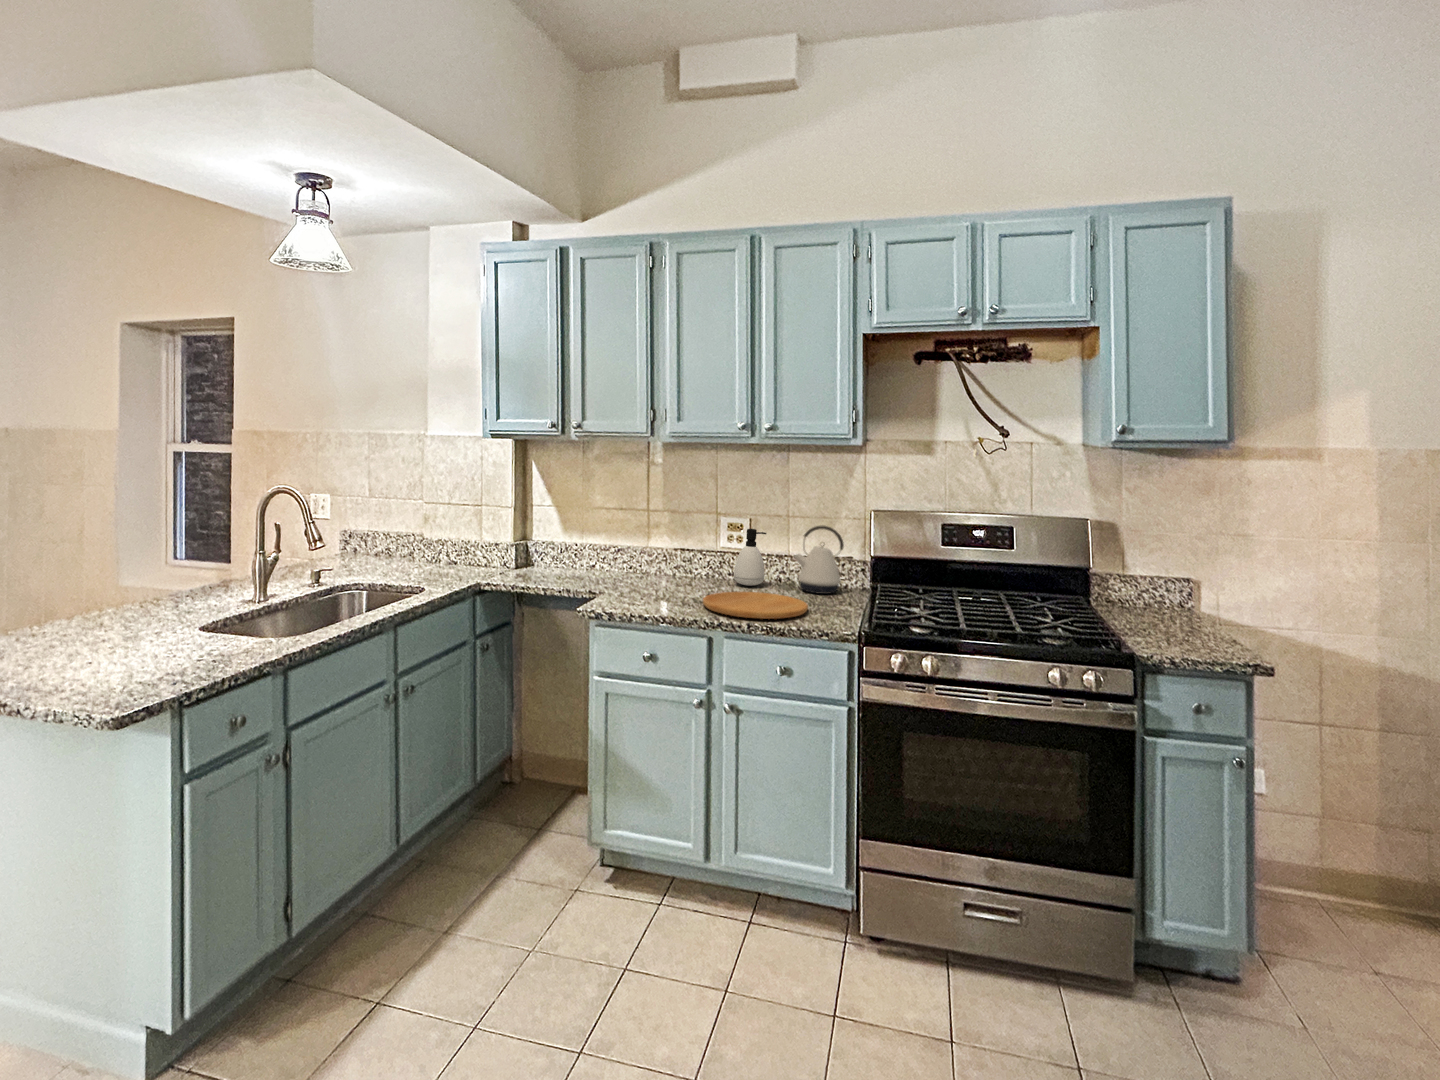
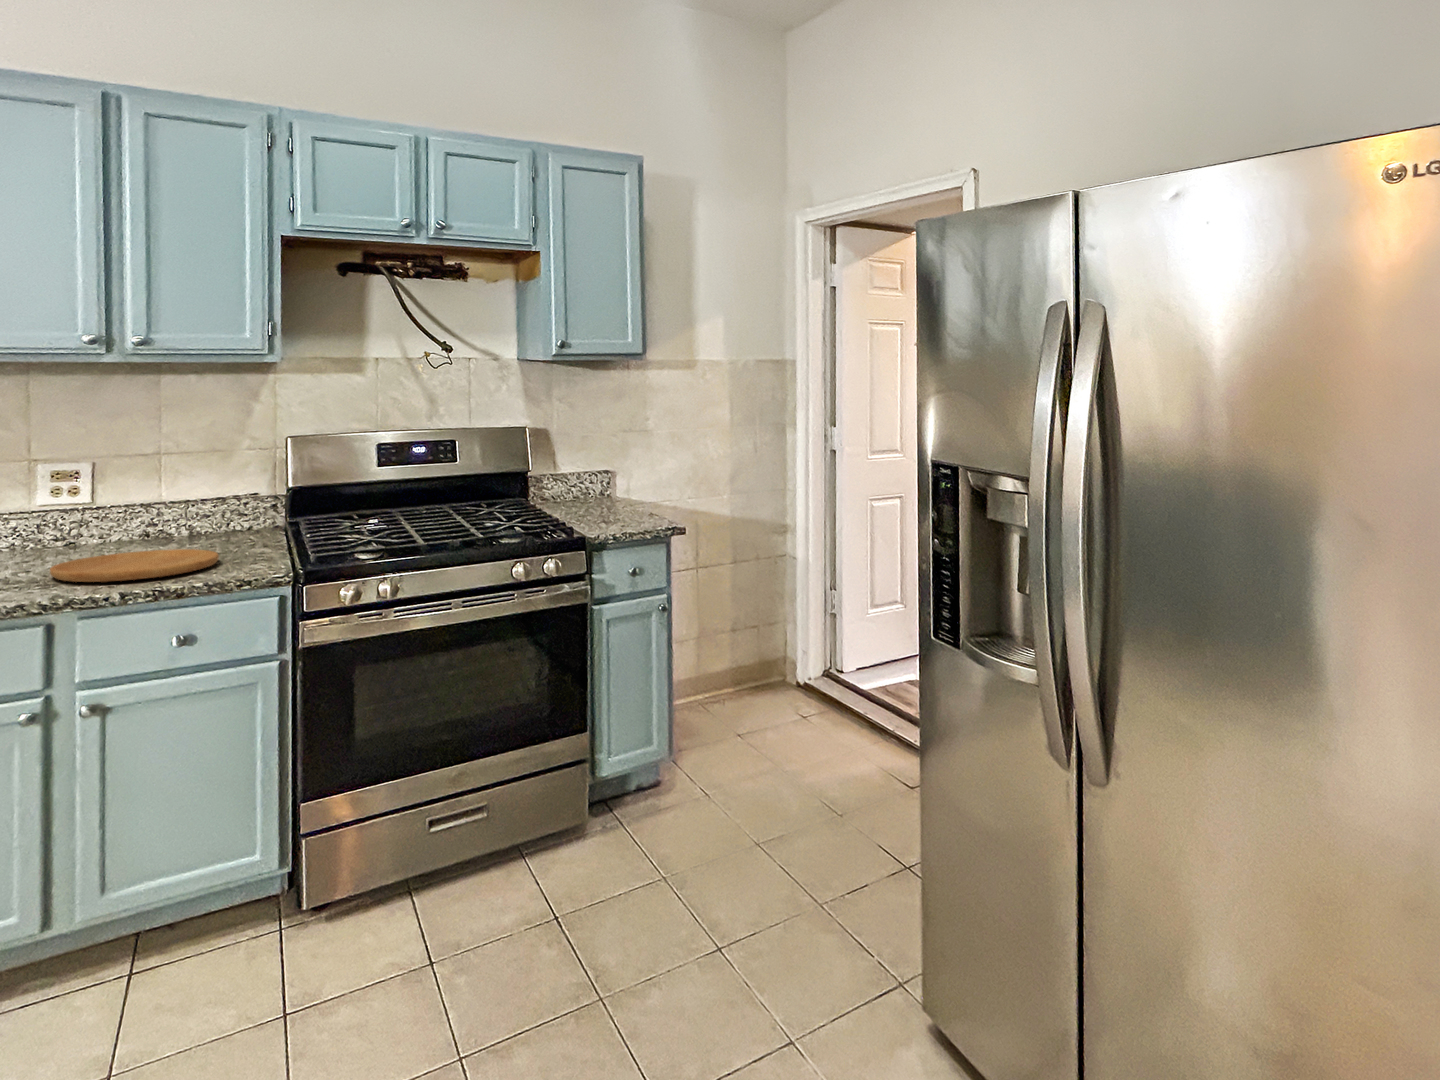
kettle: present [794,526,844,594] -> none [171,454,251,543]
soap dispenser: present [734,529,766,586] -> none [77,469,129,550]

